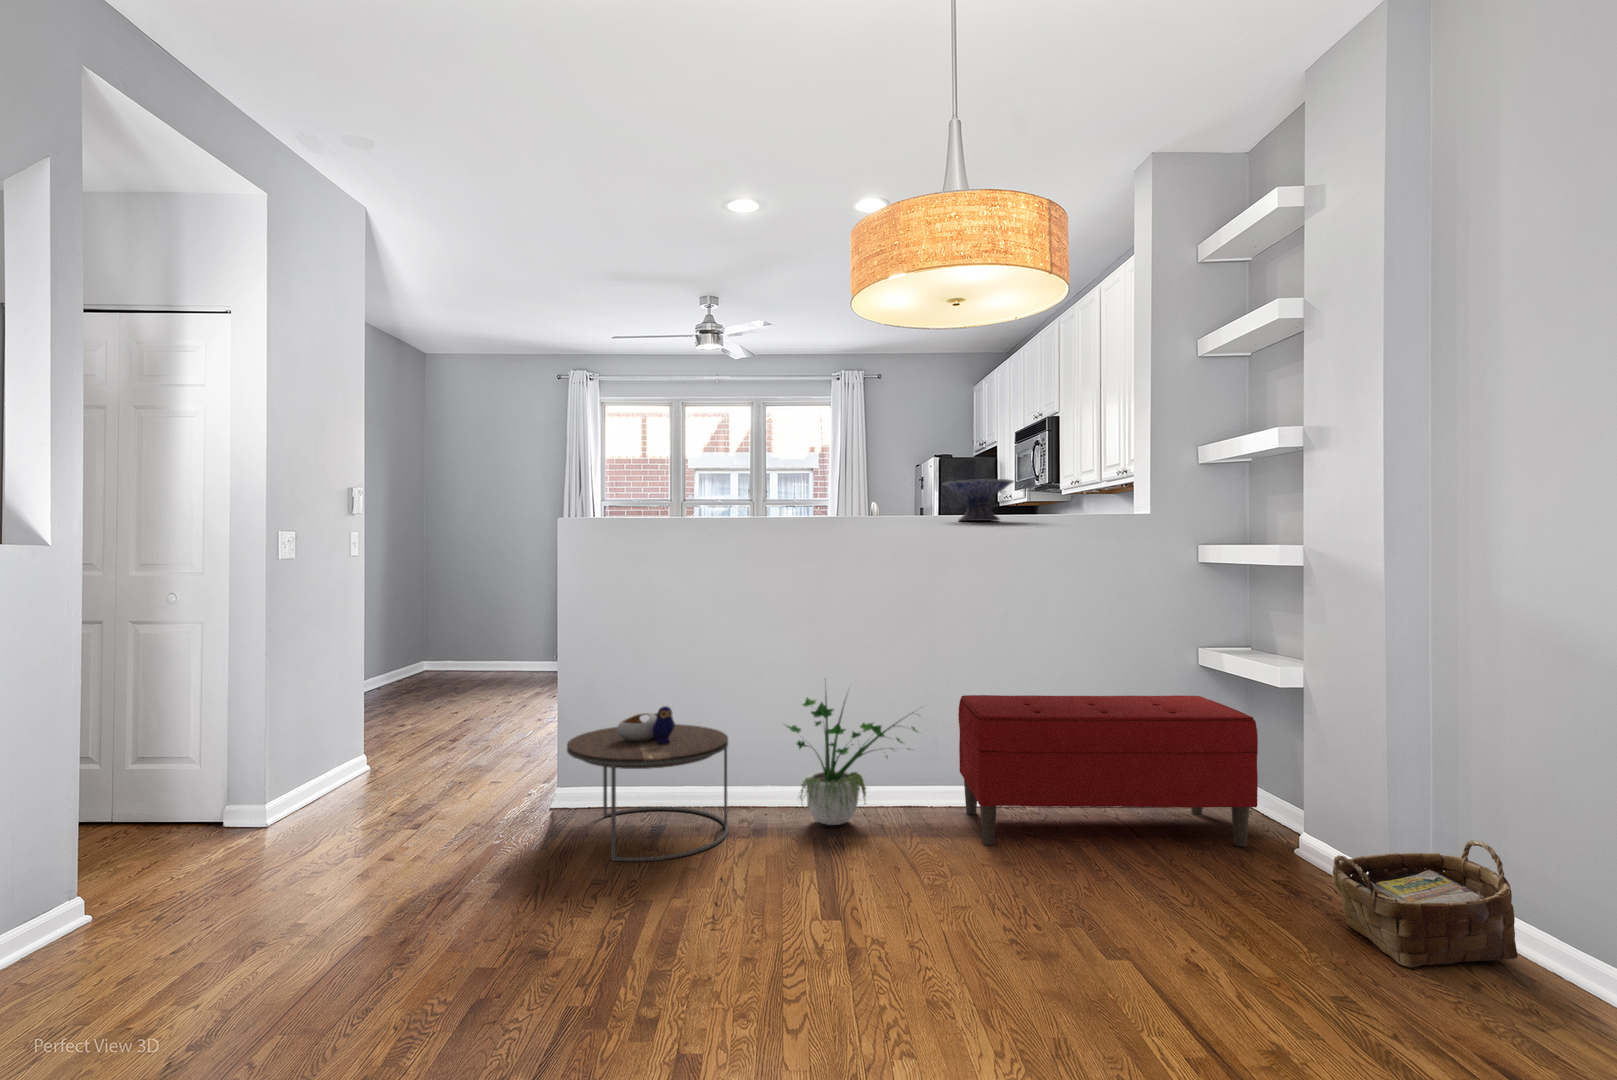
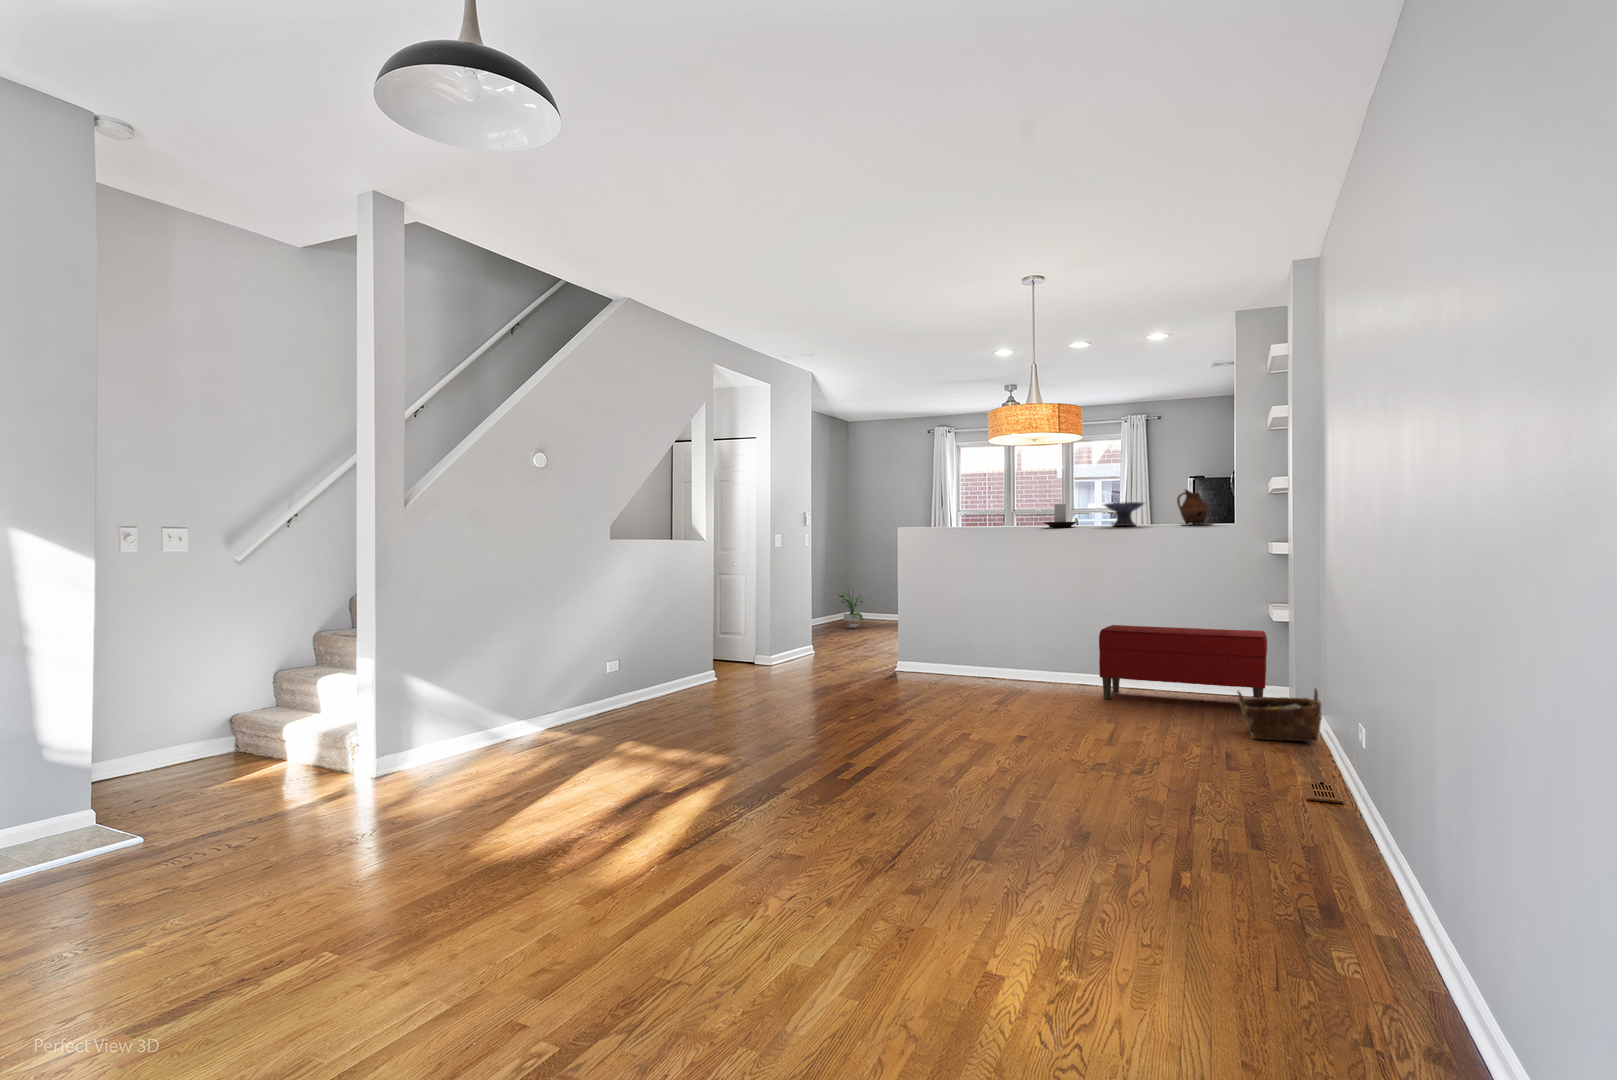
ceramic pitcher: none [1066,459,1116,520] -> present [1177,489,1208,524]
candle holder: none [839,478,899,522] -> present [1044,504,1077,527]
potted plant: present [786,694,917,825] -> present [839,591,863,628]
side table: present [567,706,728,861] -> none [896,620,976,690]

